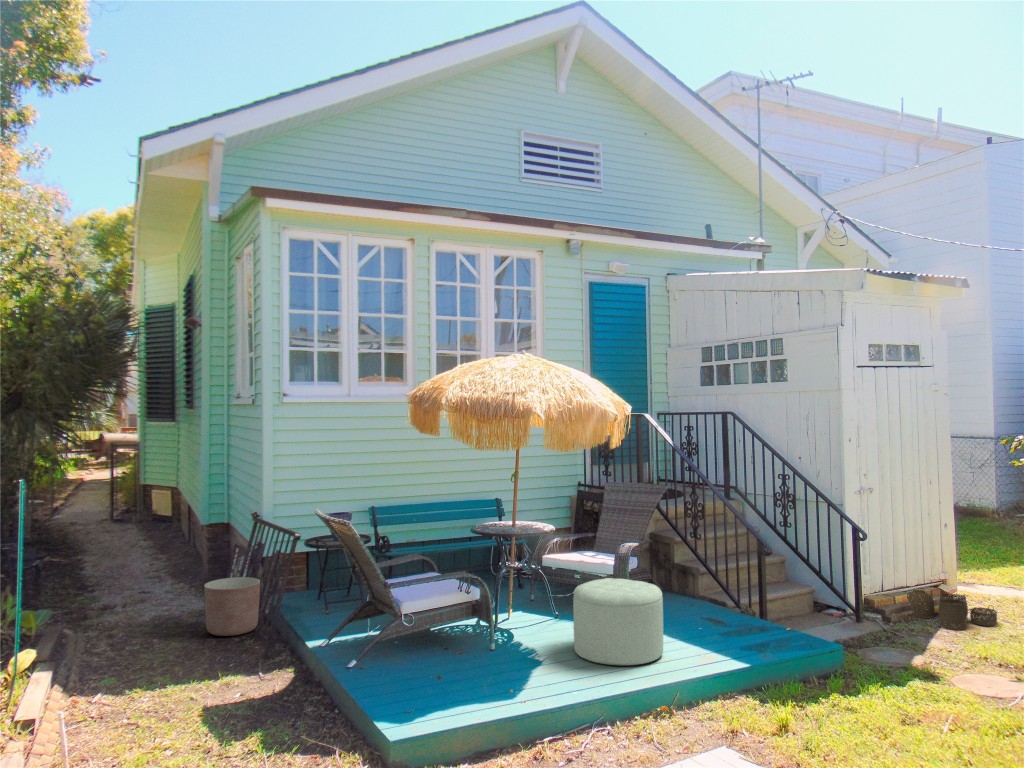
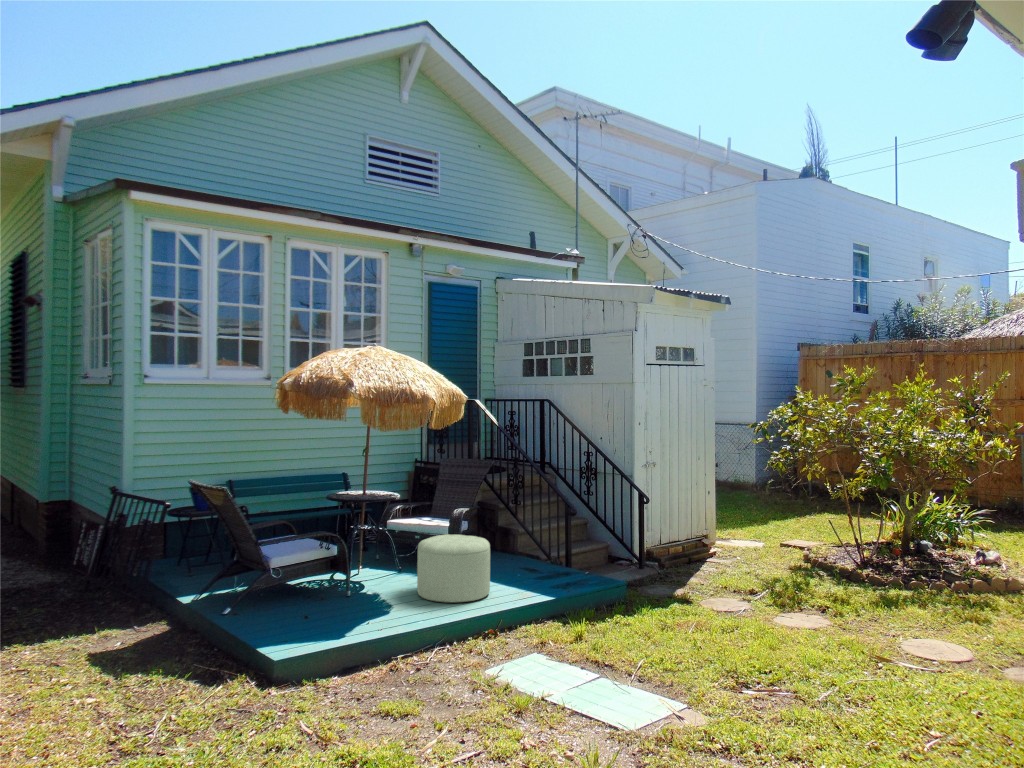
planter: present [204,577,260,636] -> none [66,546,122,599]
woven basket: present [907,590,997,630] -> none [675,540,741,570]

